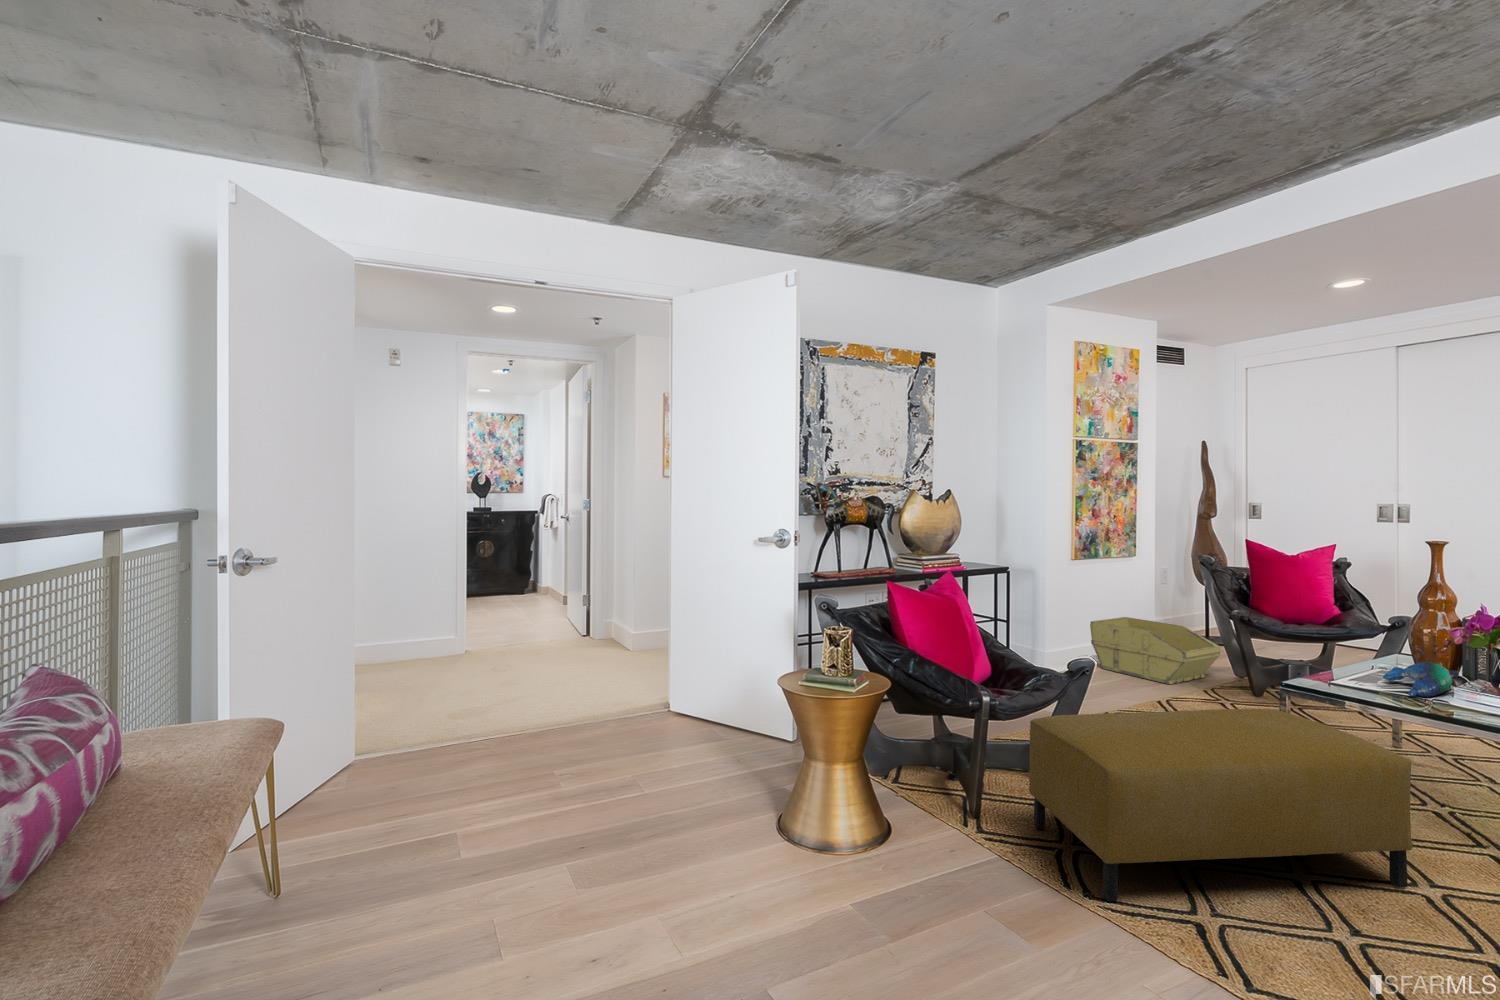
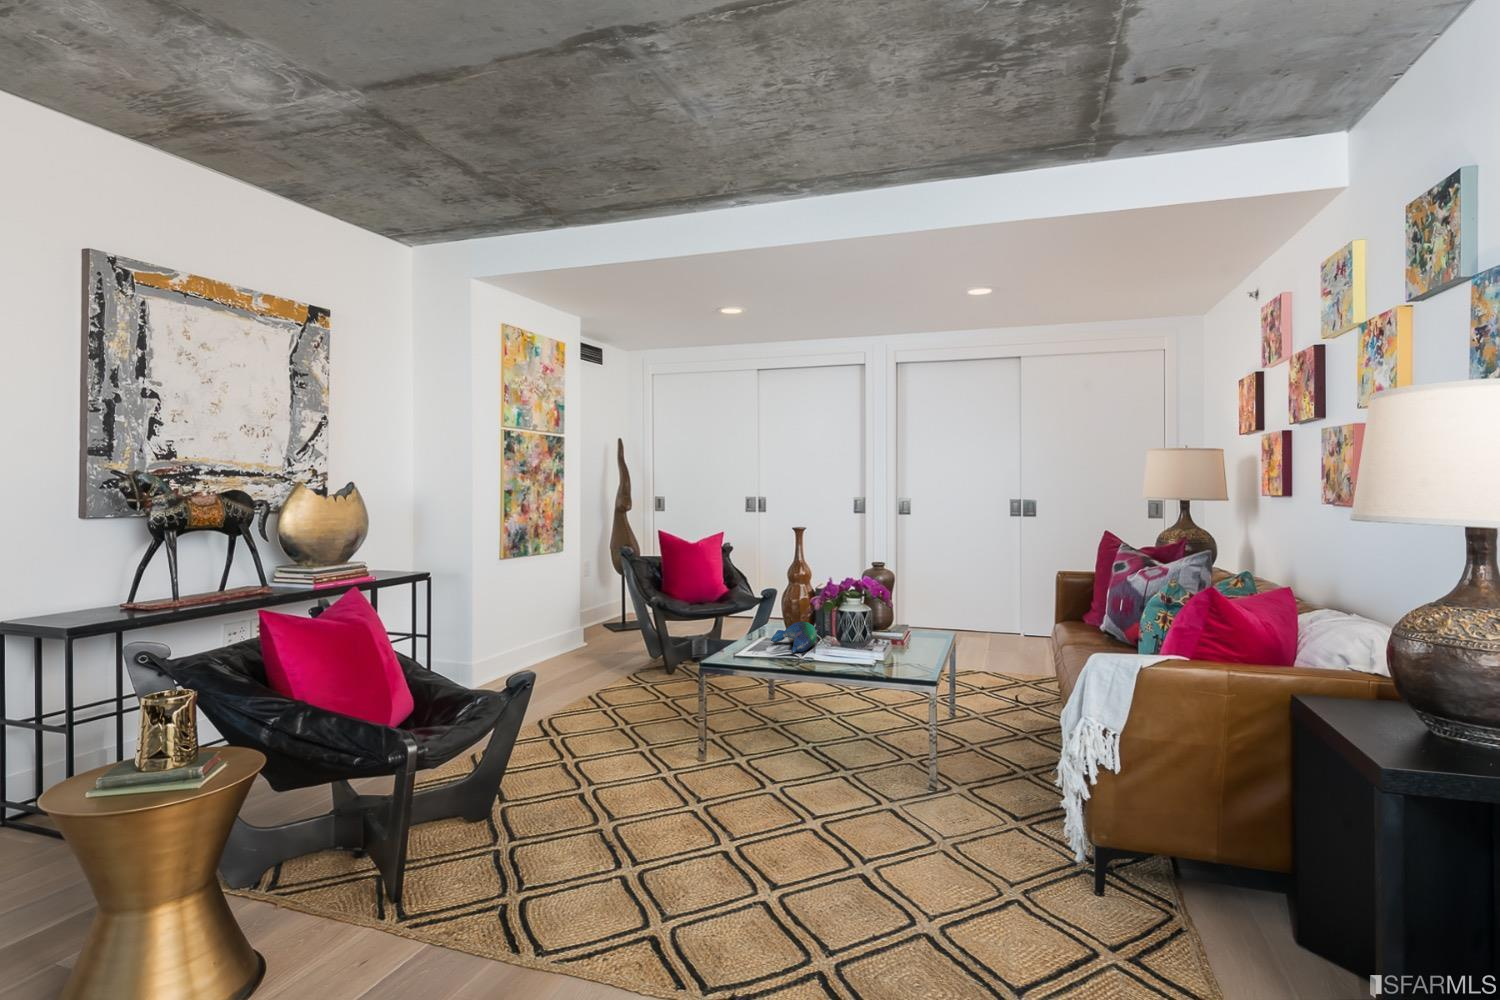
storage bin: present [1090,617,1221,684] -> none [520,616,640,679]
ottoman: present [1029,709,1413,902] -> none [462,686,807,953]

